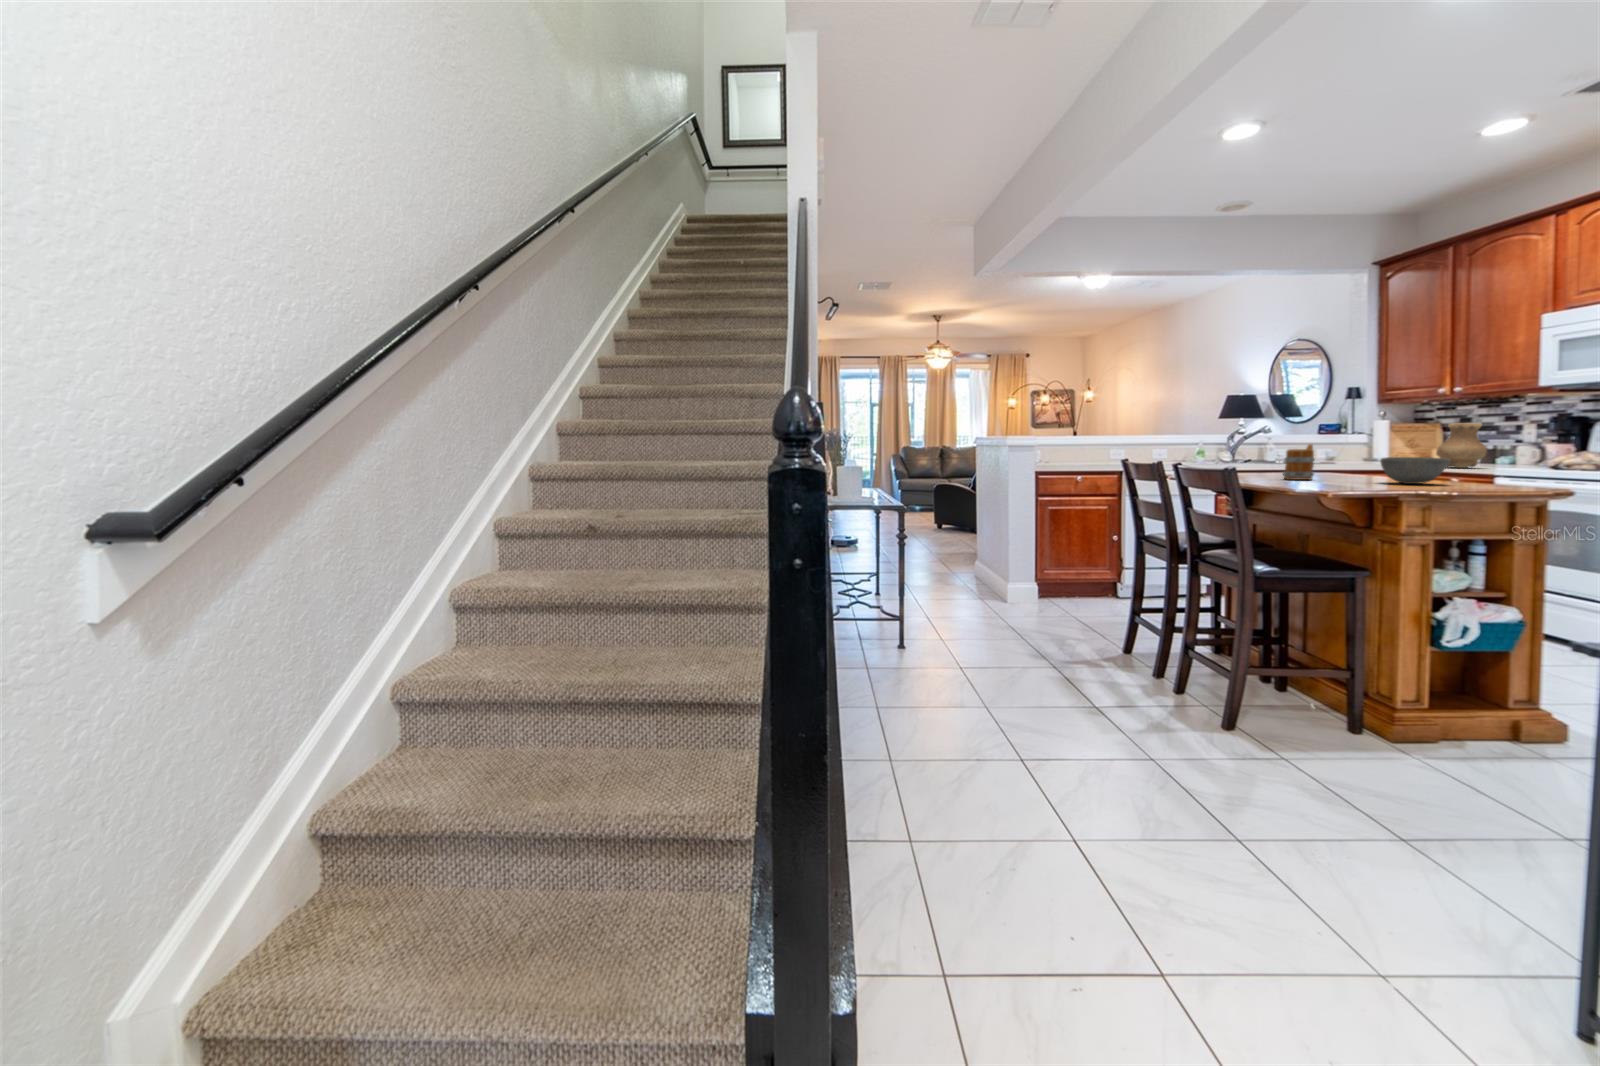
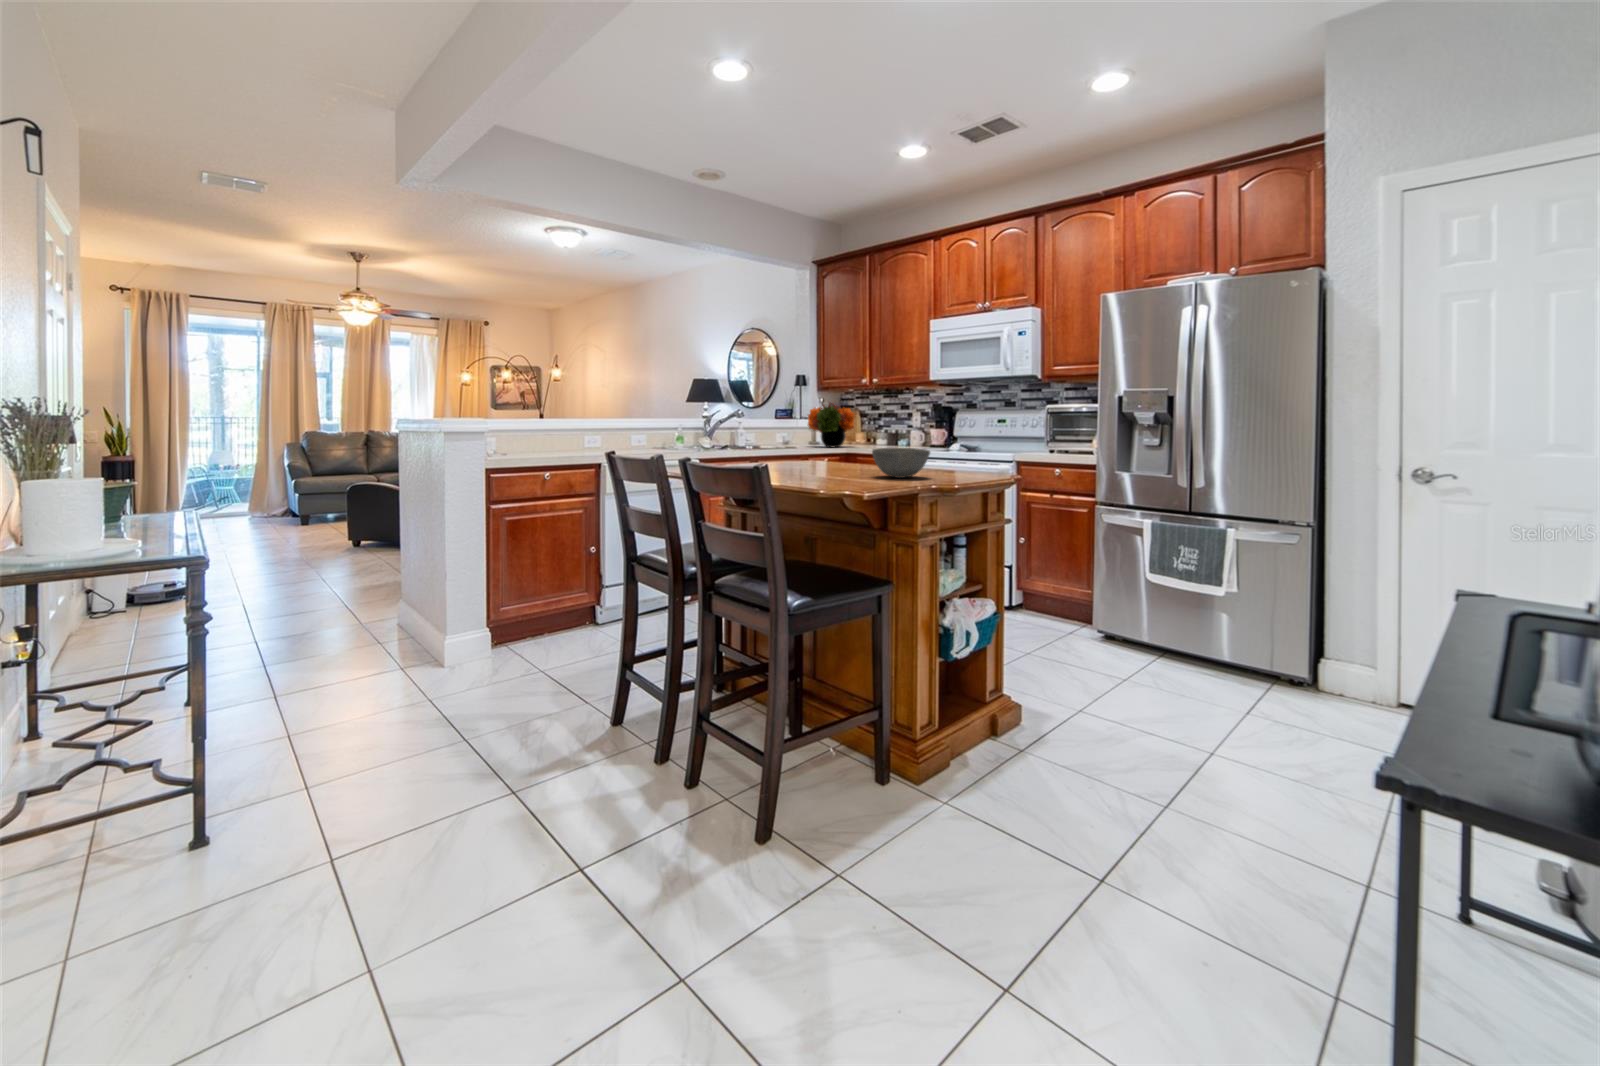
flower arrangement: none [1355,415,1425,463] -> present [808,403,855,447]
vase: present [1436,423,1487,468] -> none [873,411,907,452]
mug: present [1283,444,1315,480] -> none [781,433,812,476]

